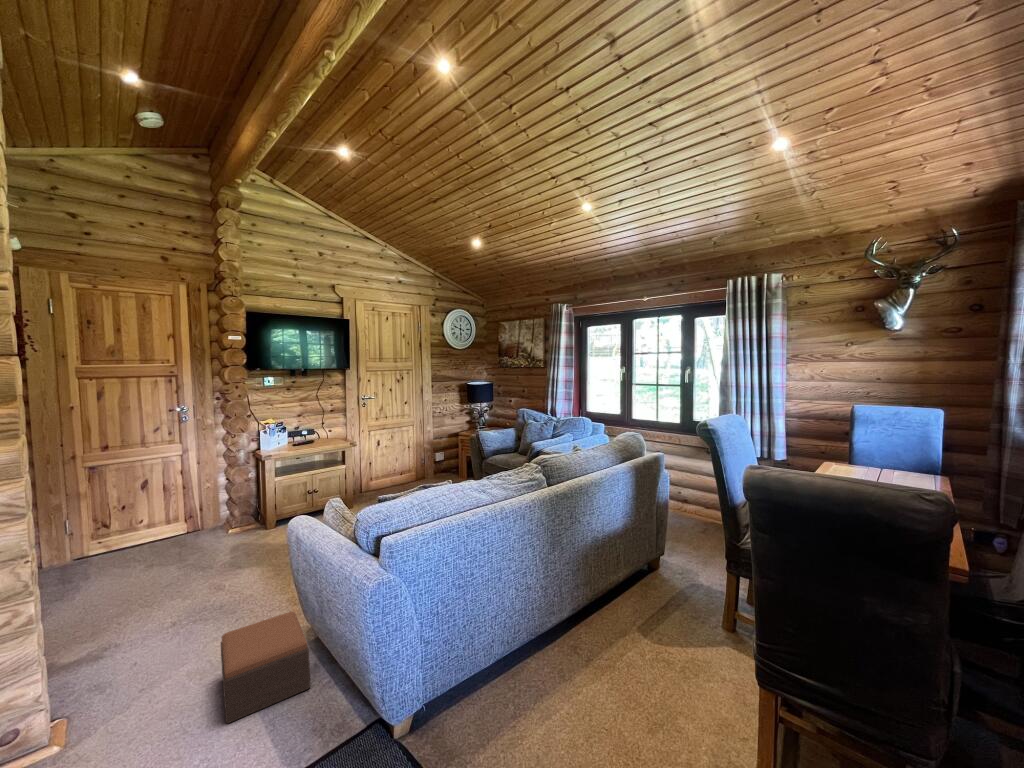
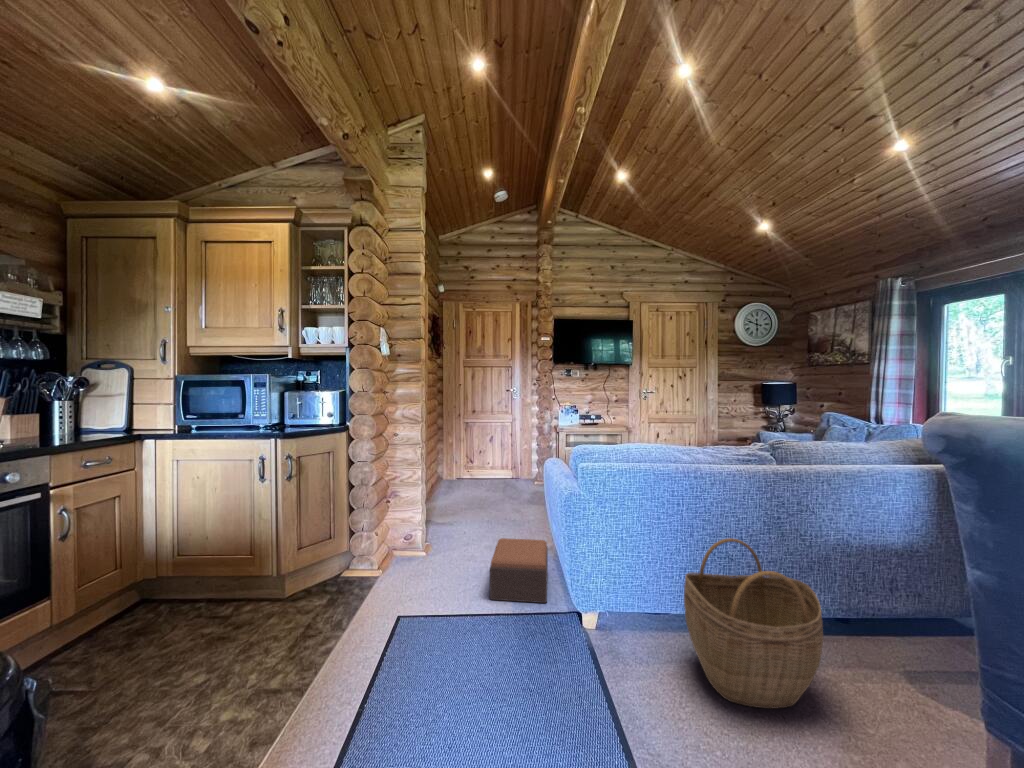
woven basket: none [468,547,567,691] -> present [684,538,823,709]

